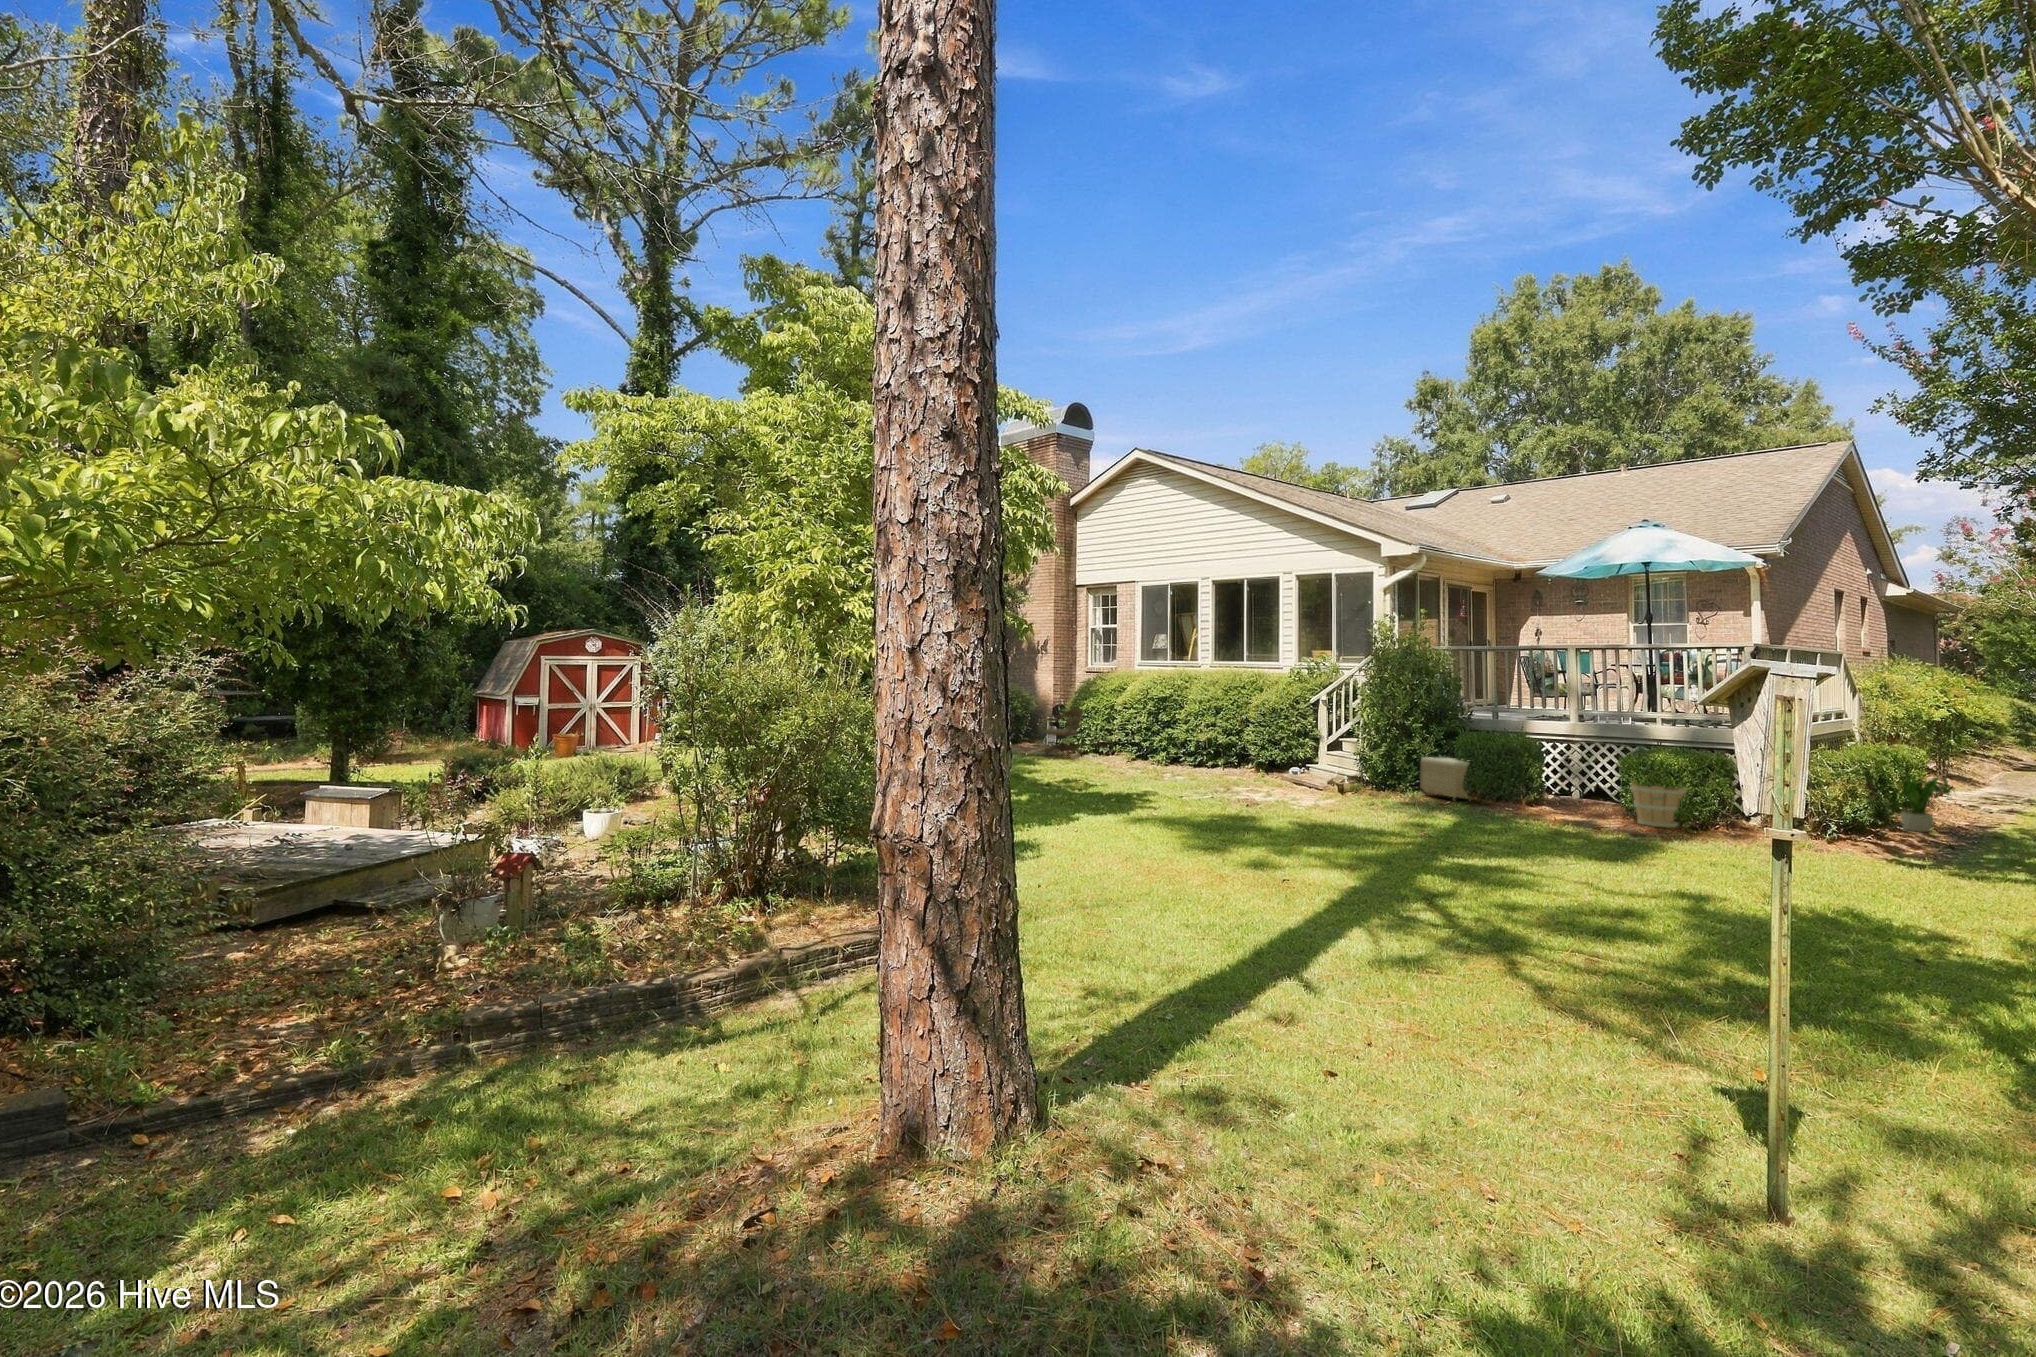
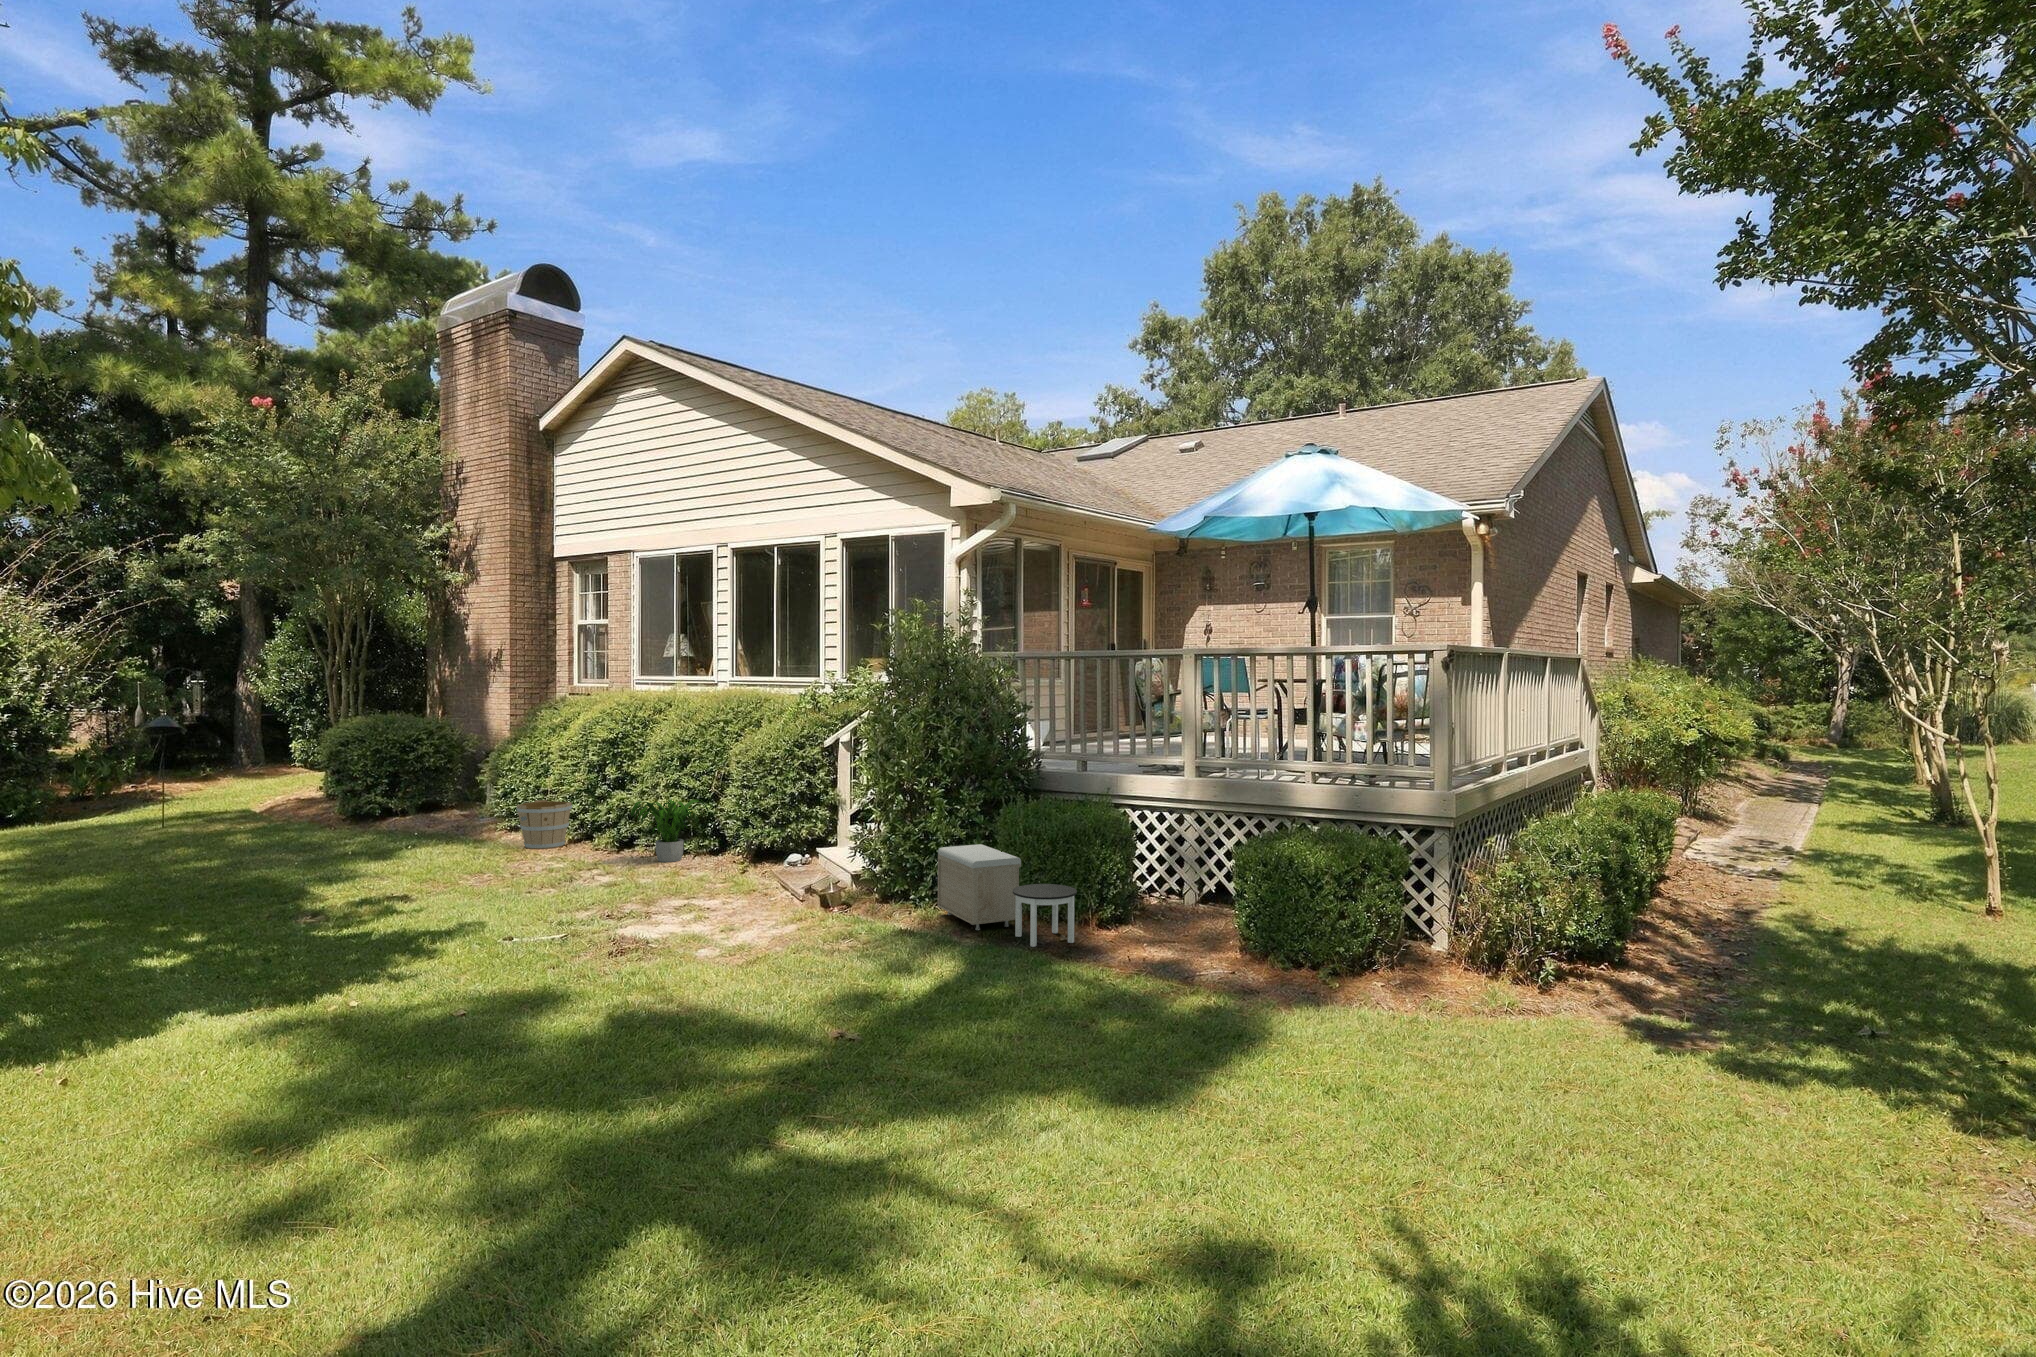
chair: present [1045,709,1083,757] -> none [427,755,504,840]
round table: none [1481,776,1521,807] -> present [1013,884,1077,947]
potted plant: present [1896,776,1954,832] -> present [631,799,708,862]
wooden bucket: present [1630,782,1687,828] -> present [516,800,572,849]

